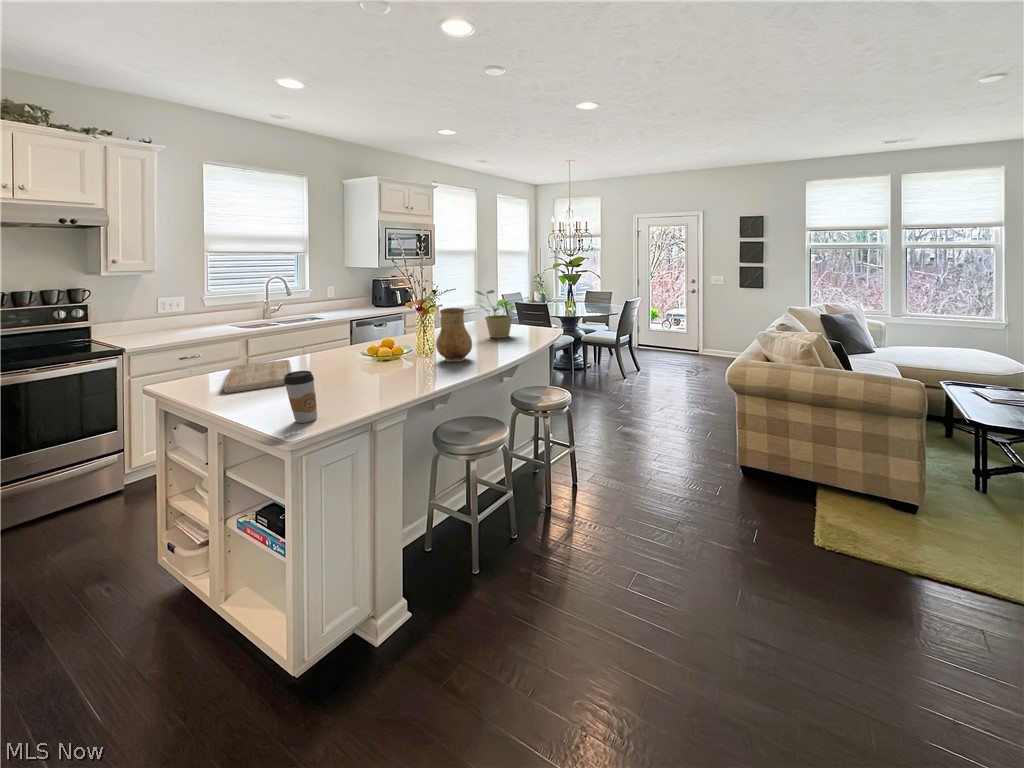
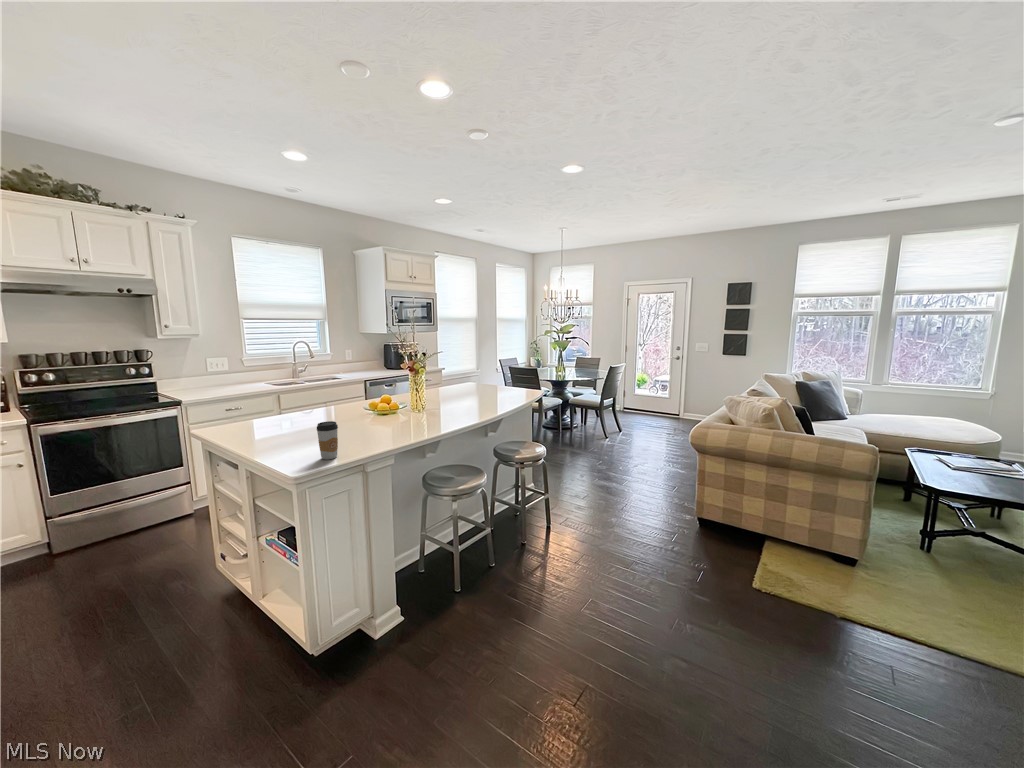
potted plant: present [476,290,515,338] -> none [467,360,501,400]
ceramic pitcher: present [436,308,472,362] -> none [432,375,461,418]
cutting board: present [223,360,291,393] -> none [265,413,317,437]

